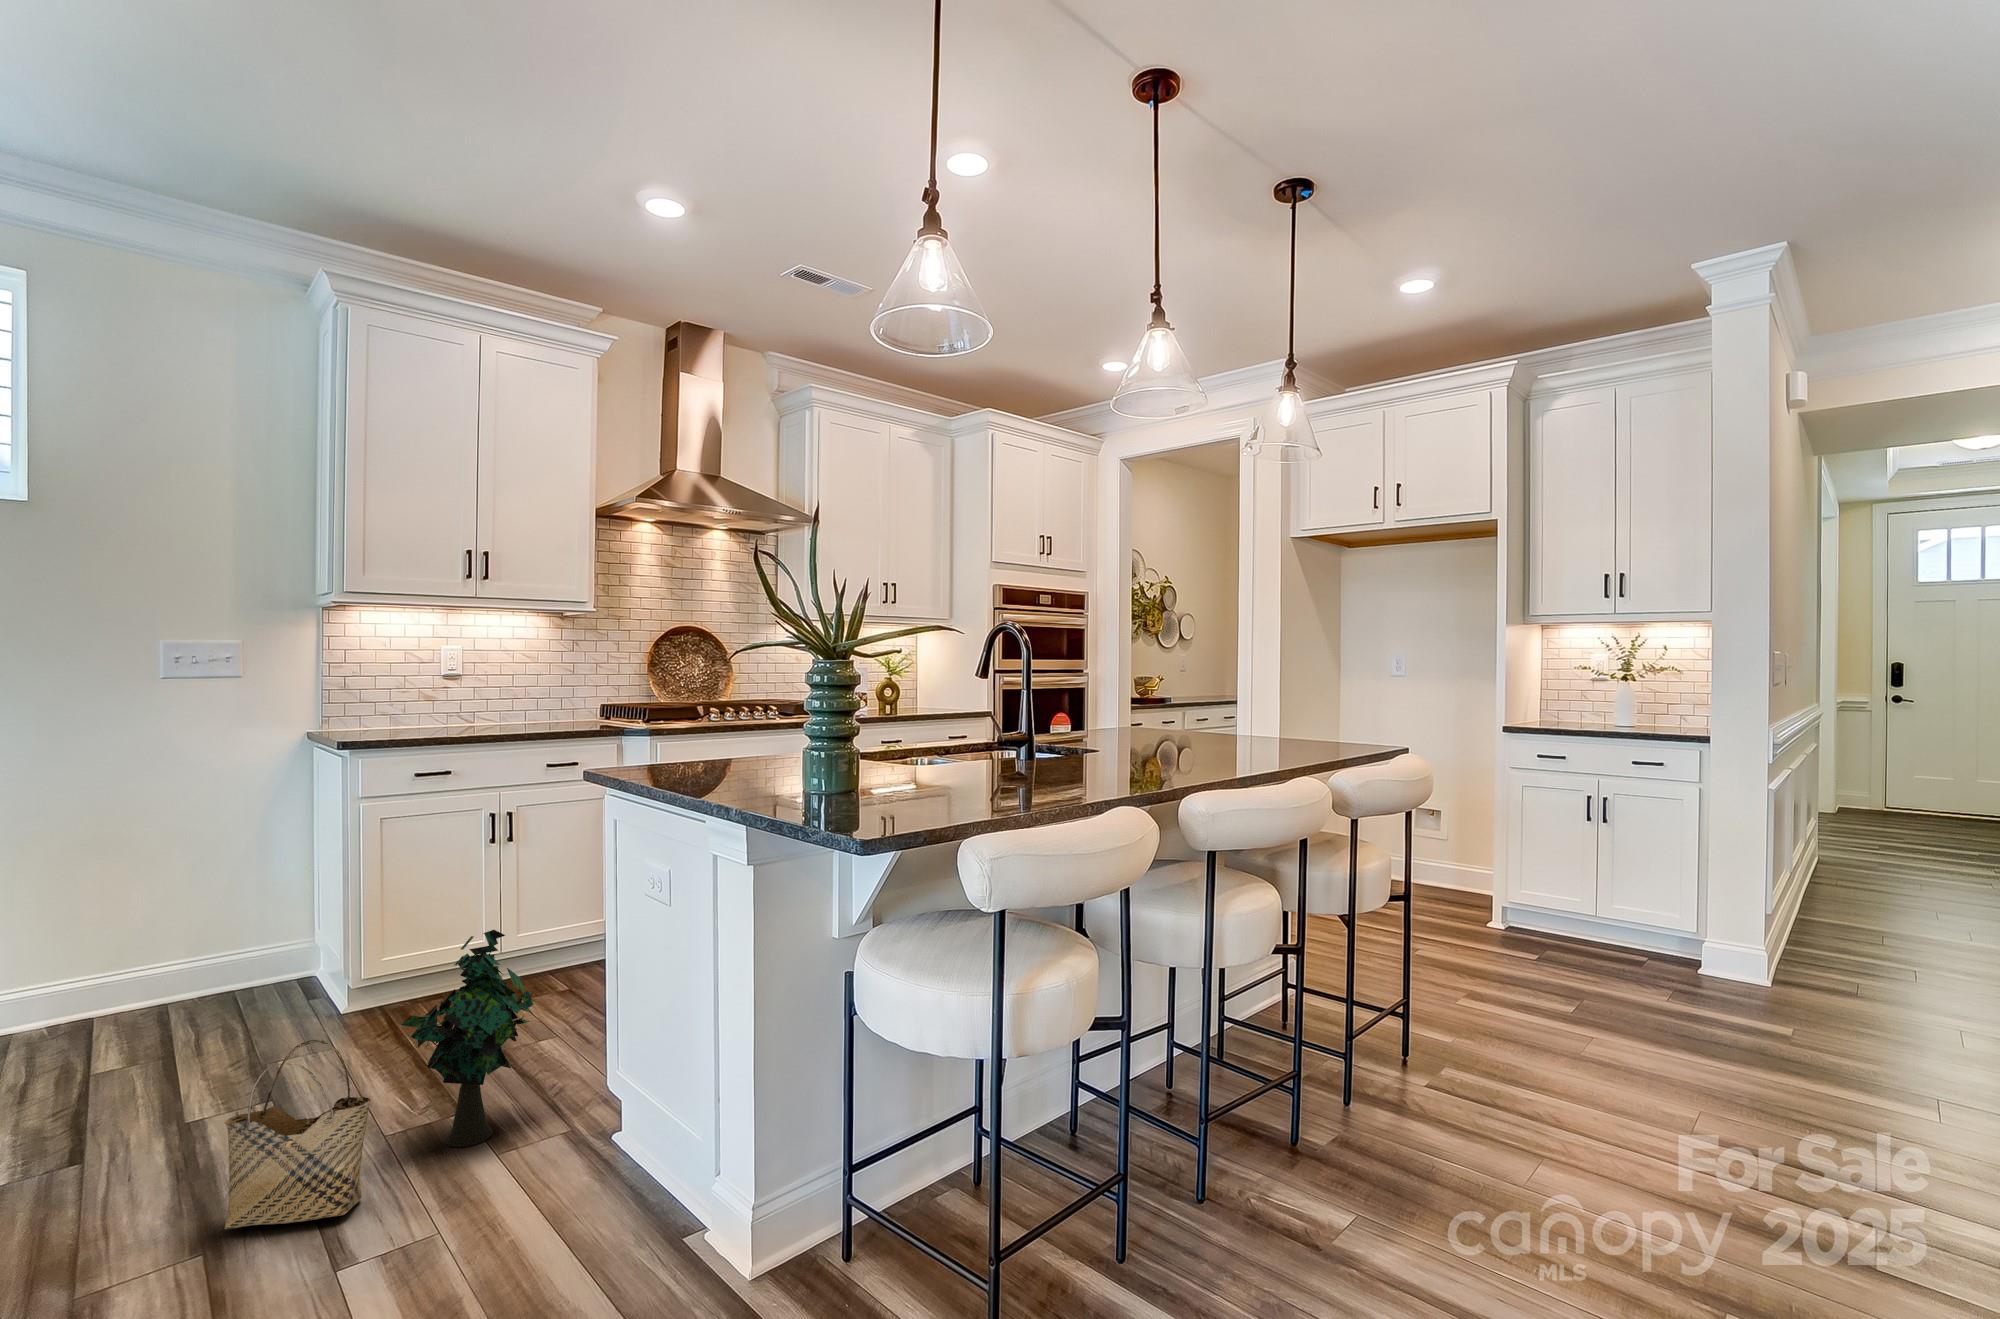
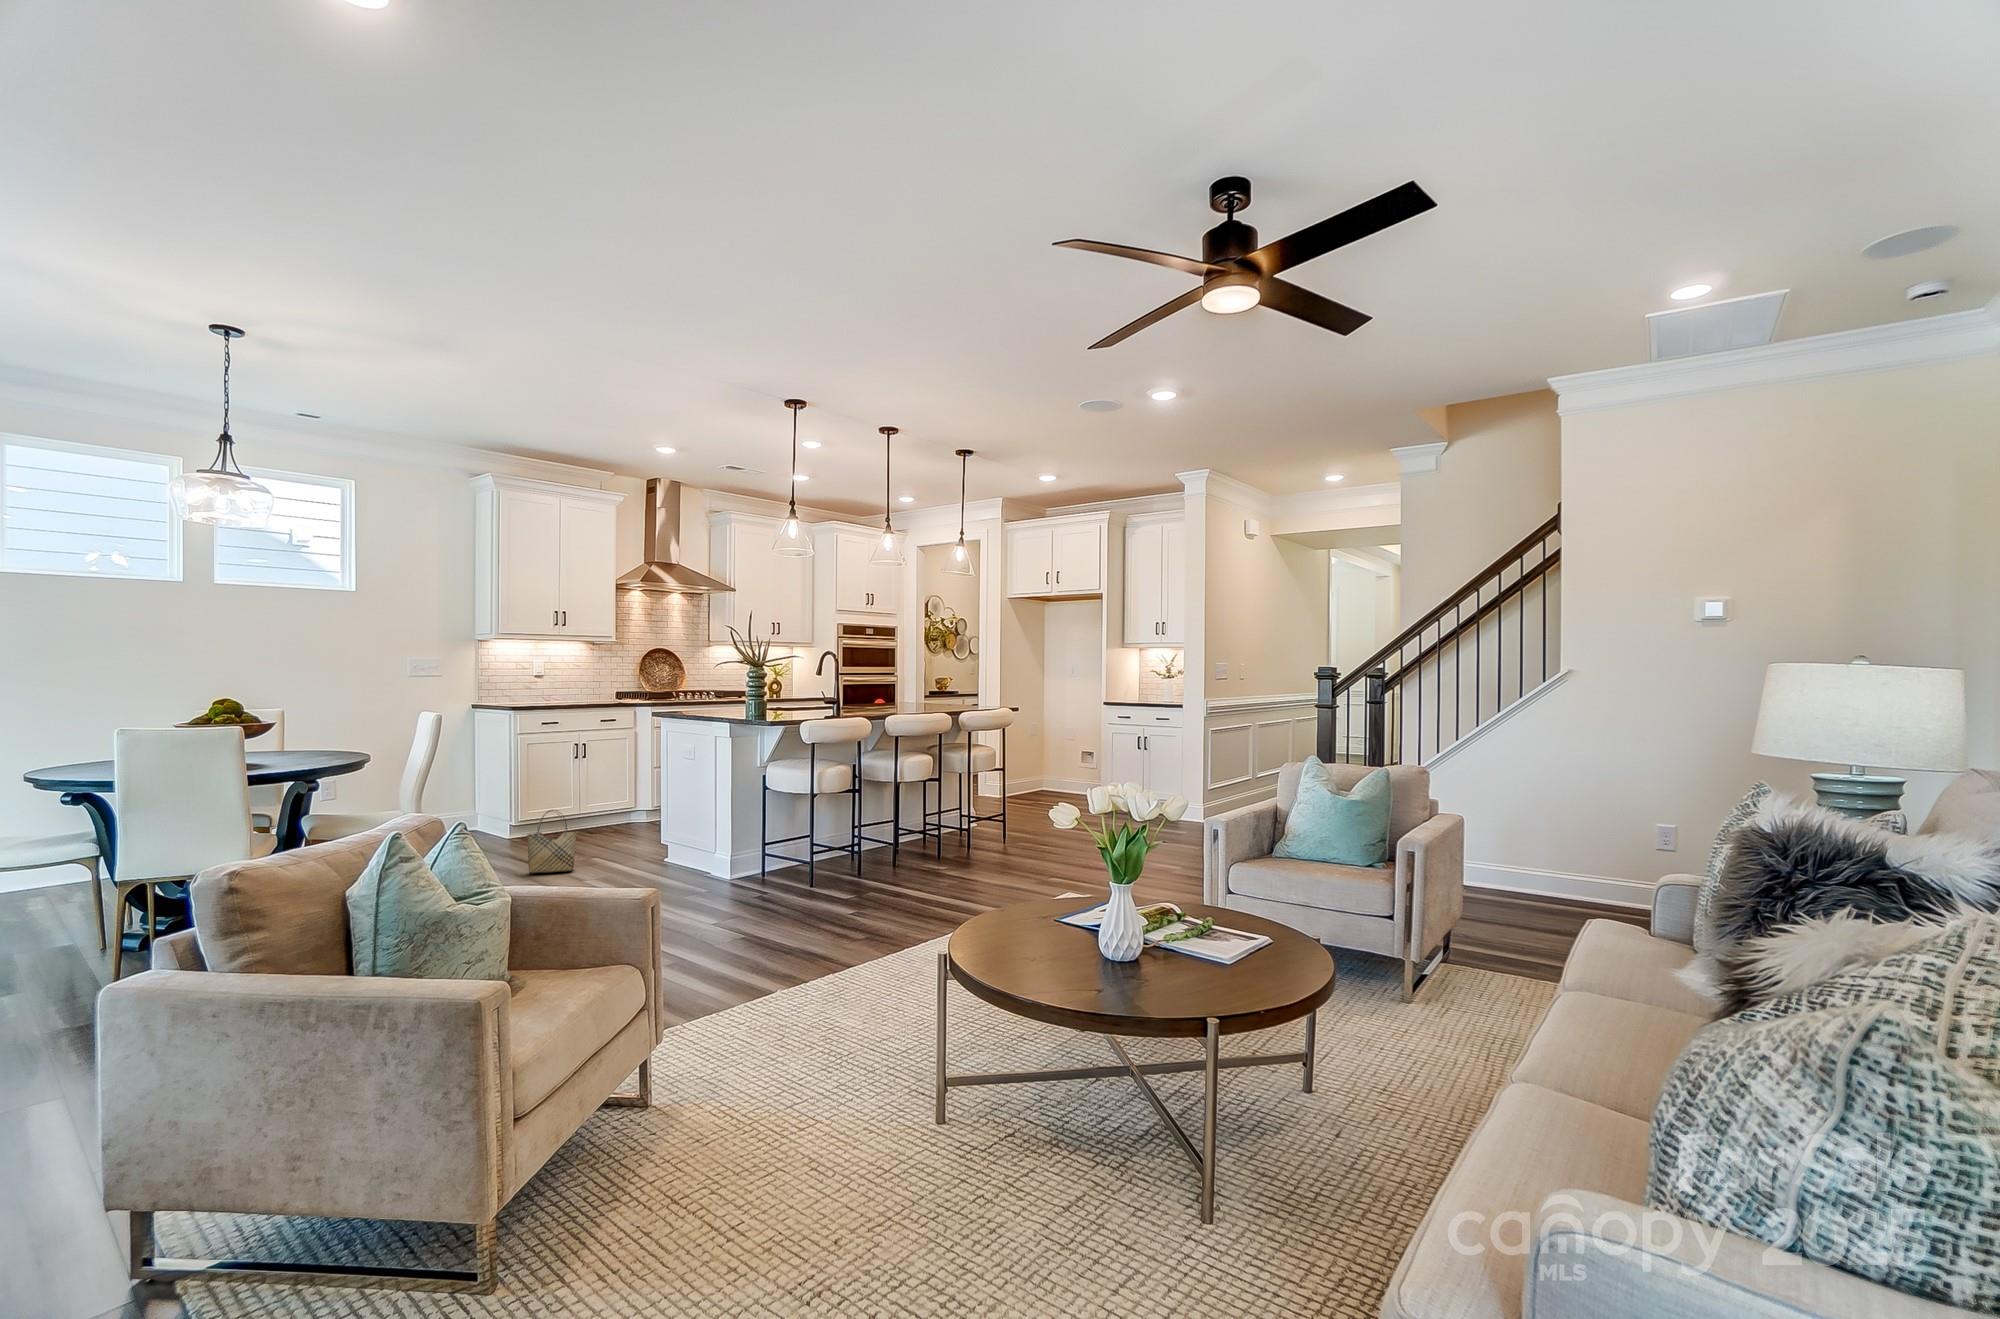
decorative plant: present [401,930,533,1147] -> none [577,776,628,861]

